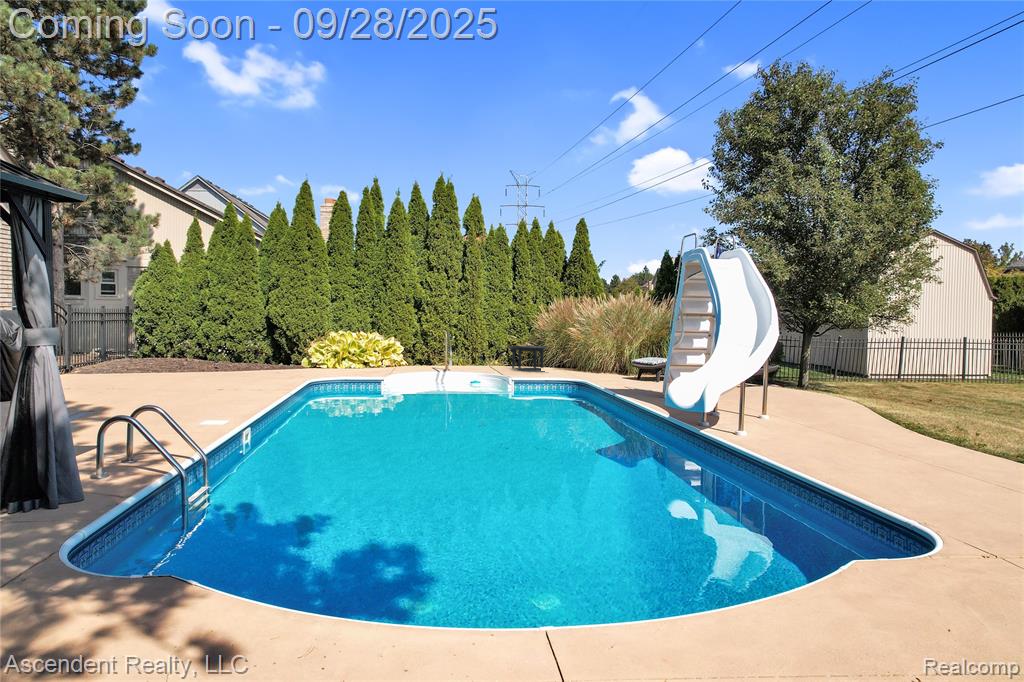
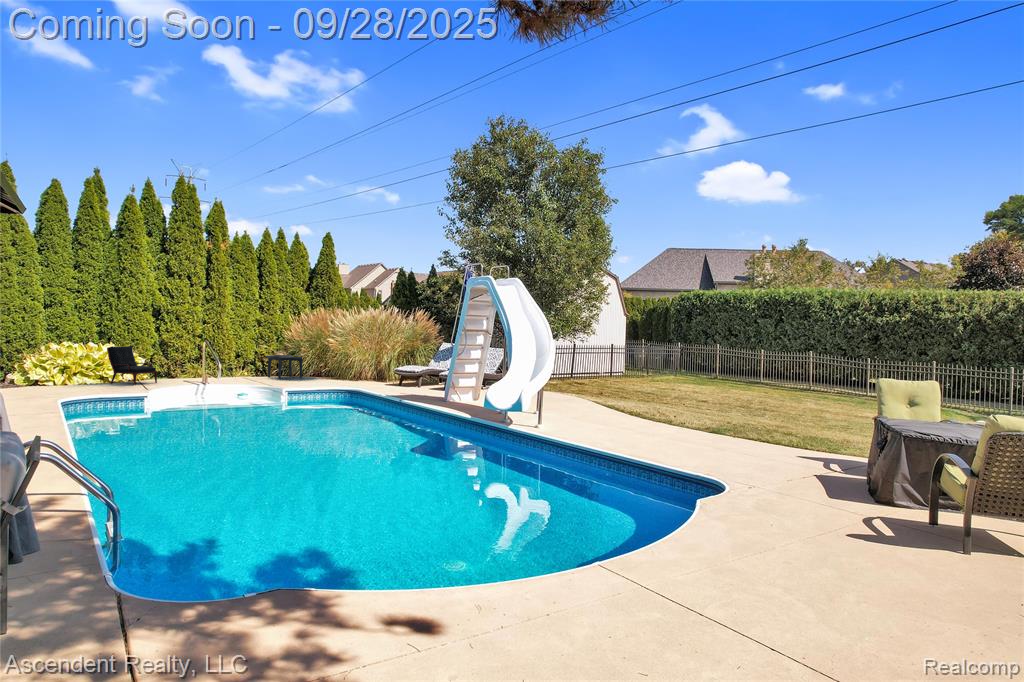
armchair: none [369,334,407,370] -> present [107,346,157,385]

